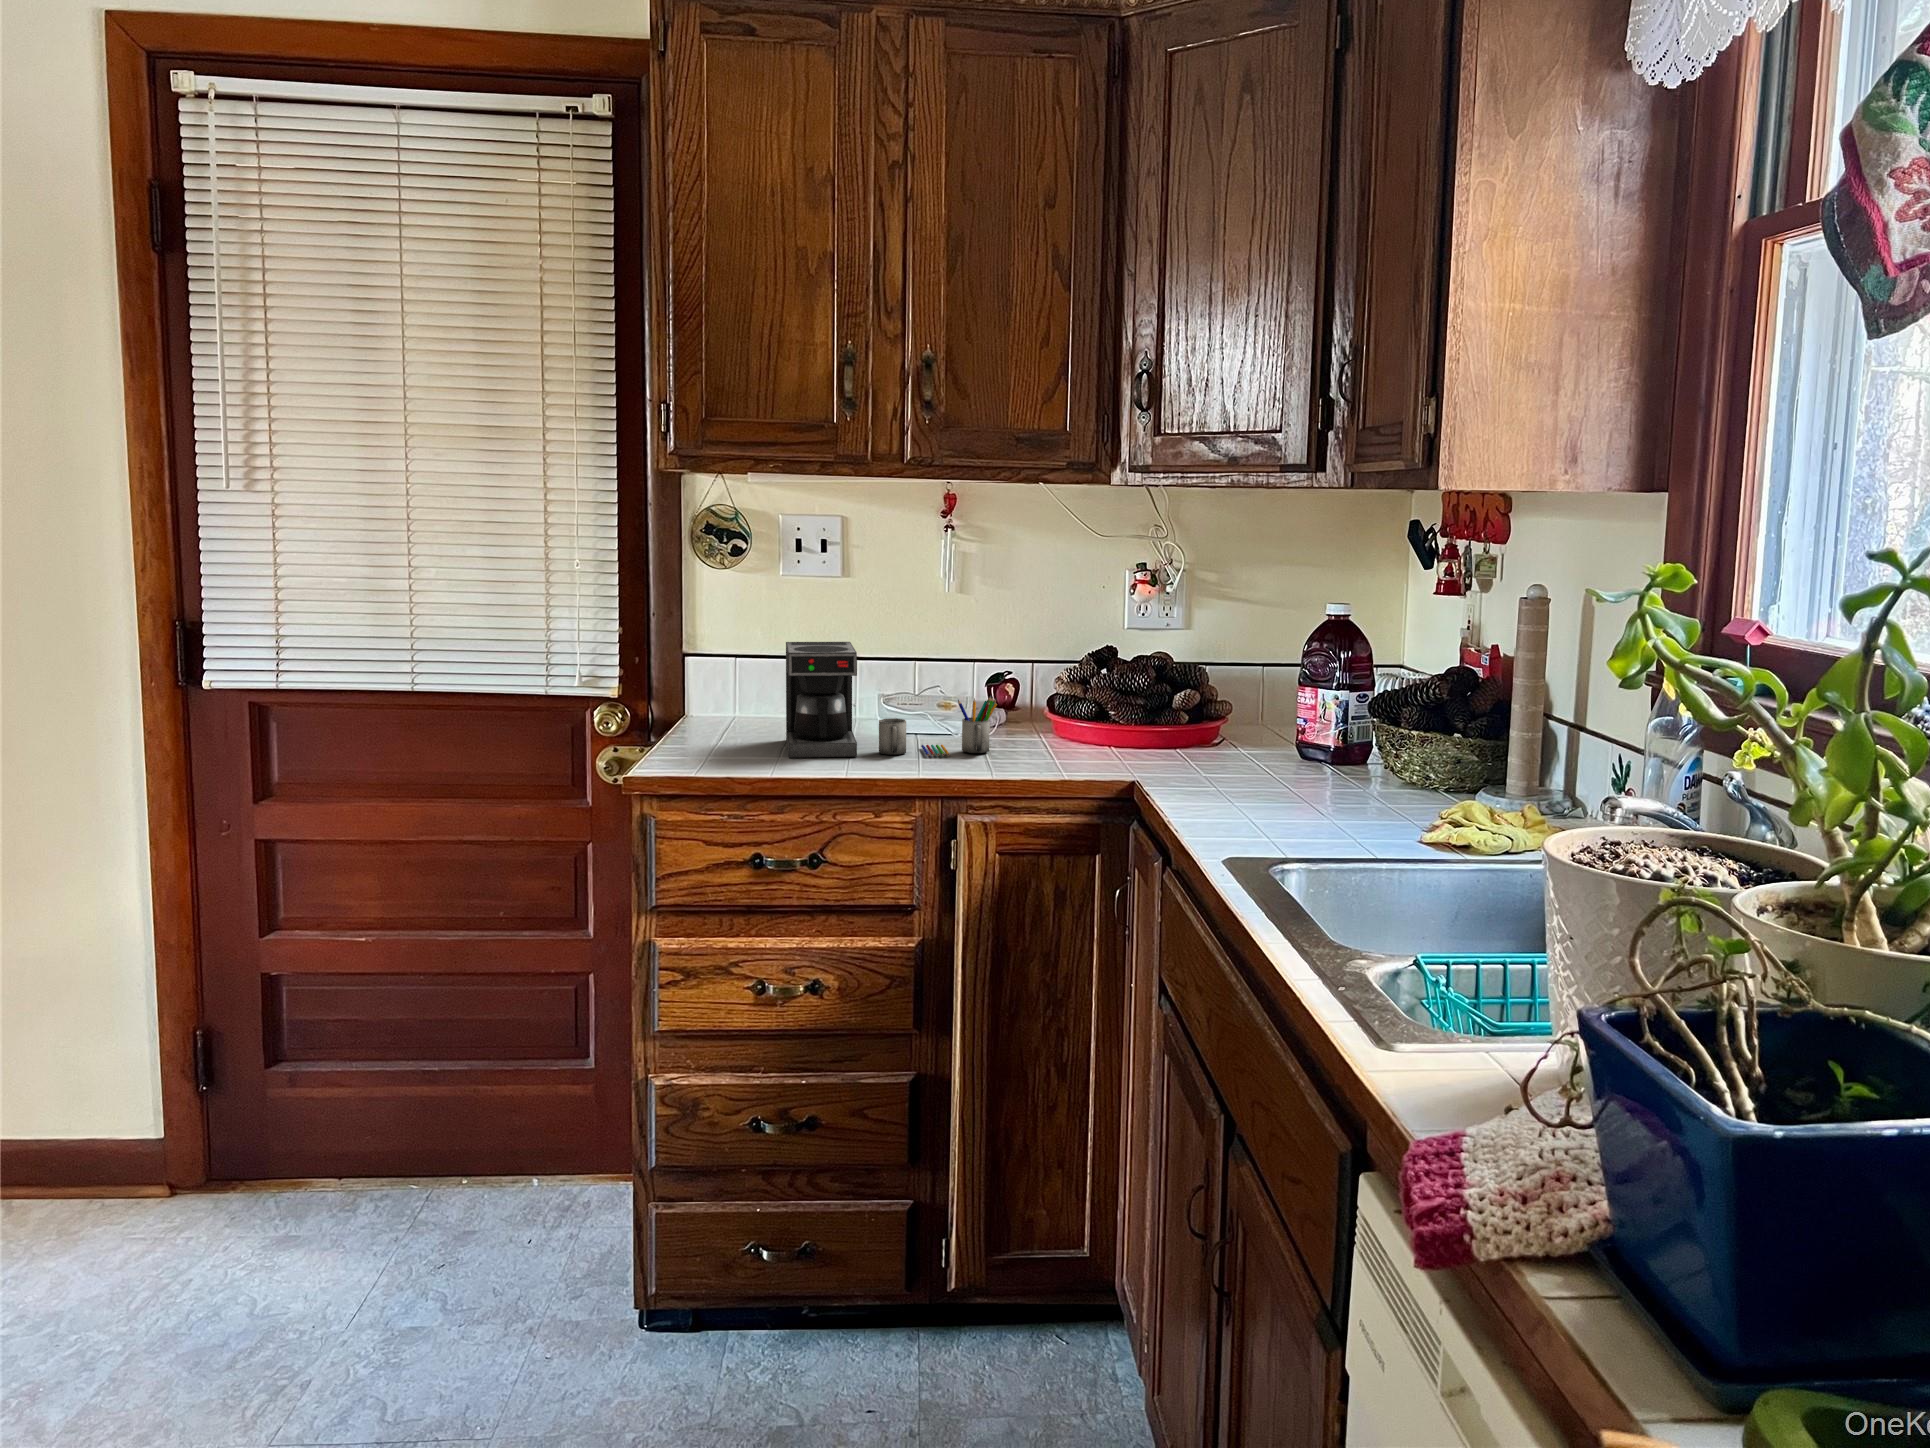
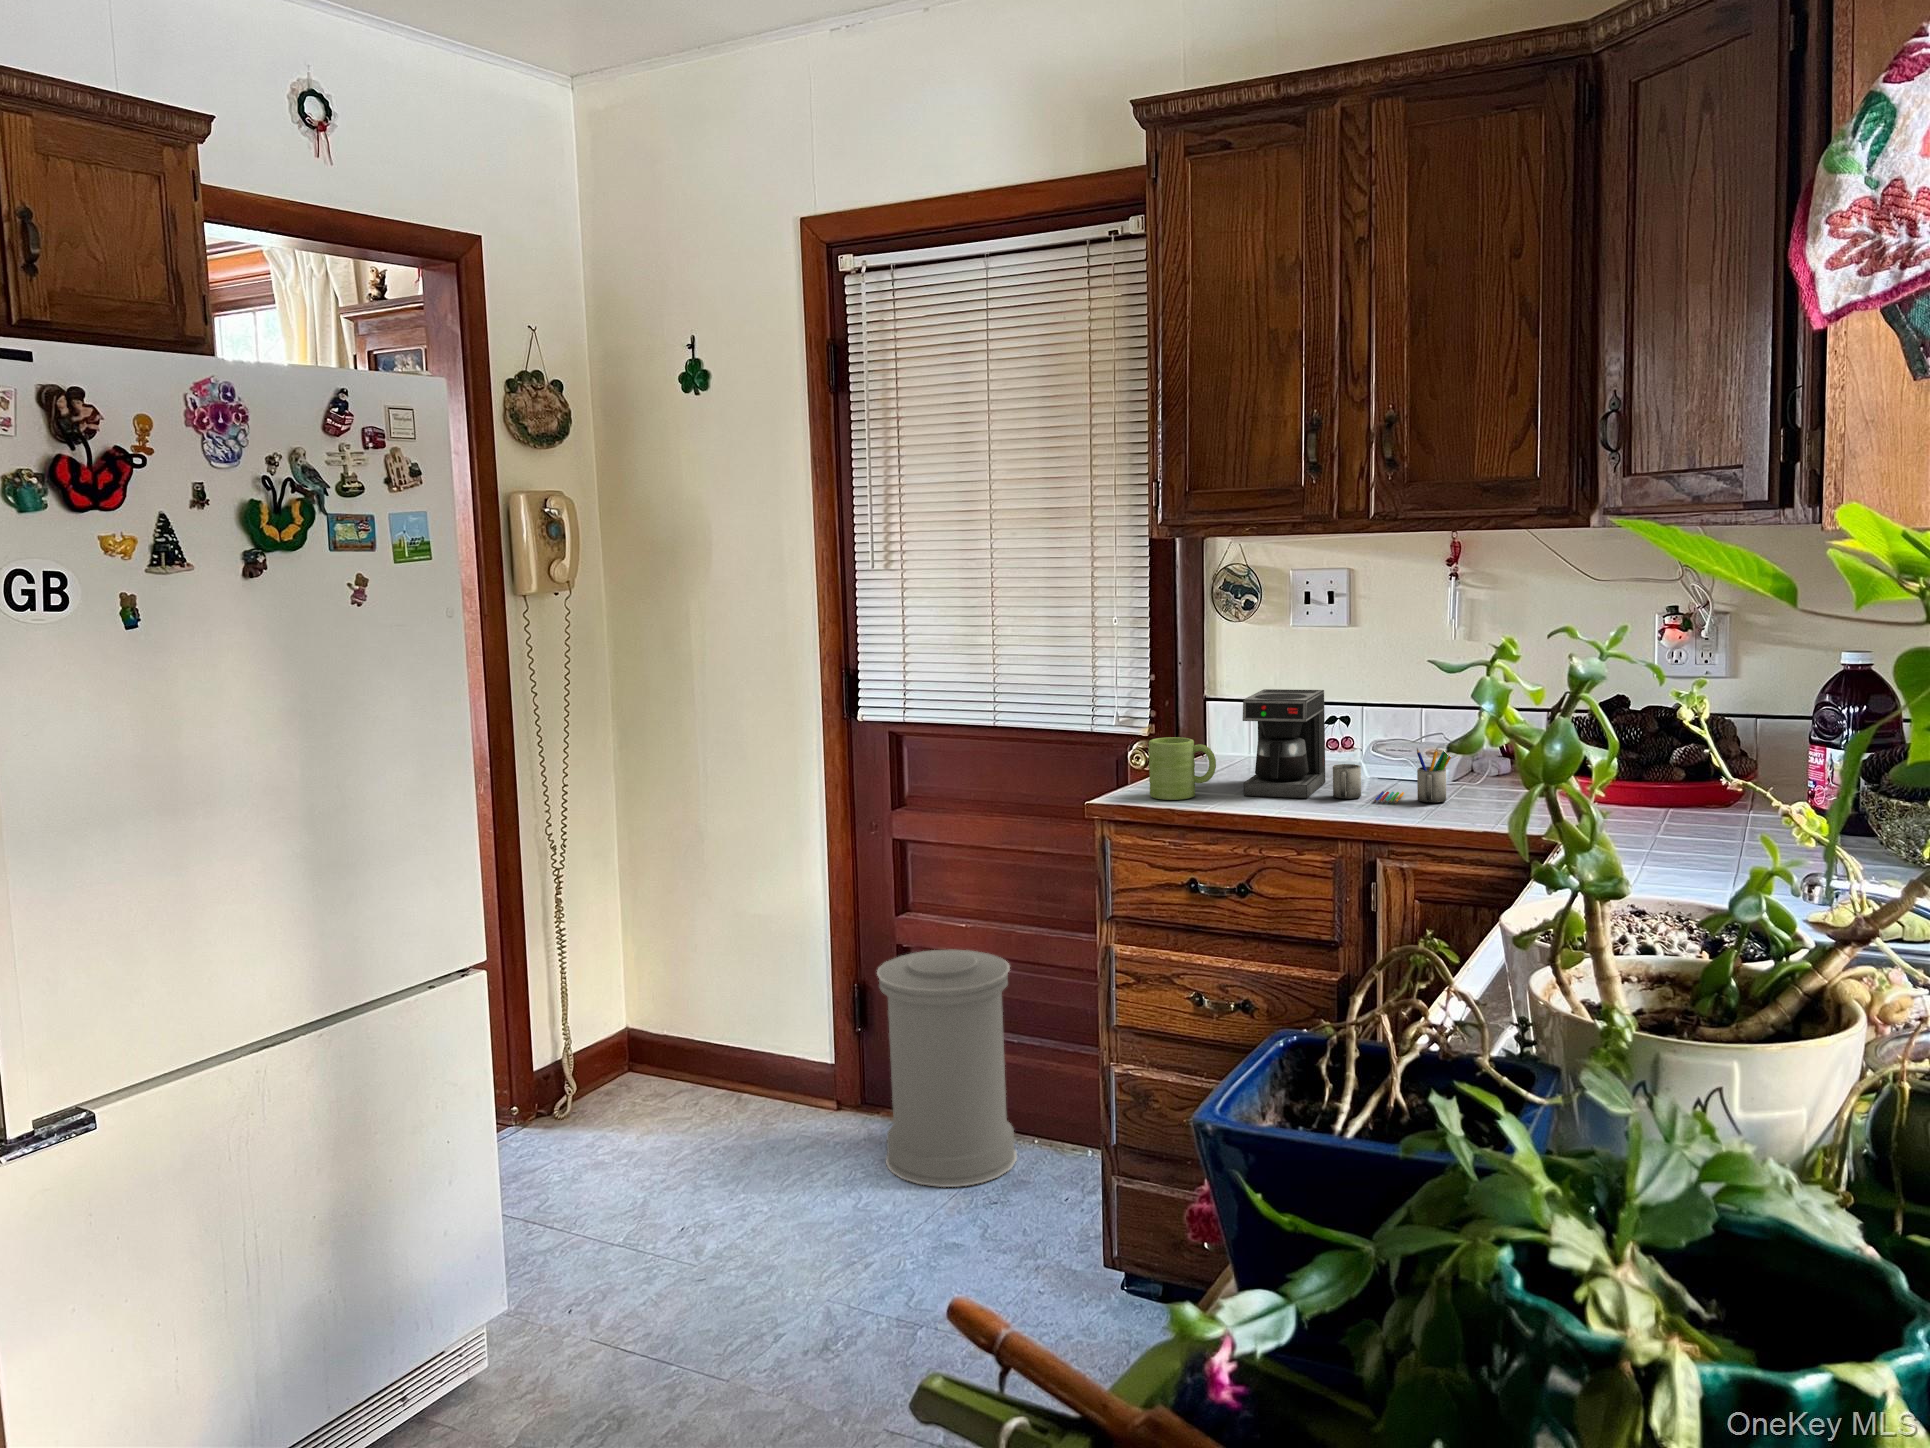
mug: none [686,697,763,768] -> present [1148,737,1216,800]
trash can: none [266,970,459,1273] -> present [877,950,1017,1187]

